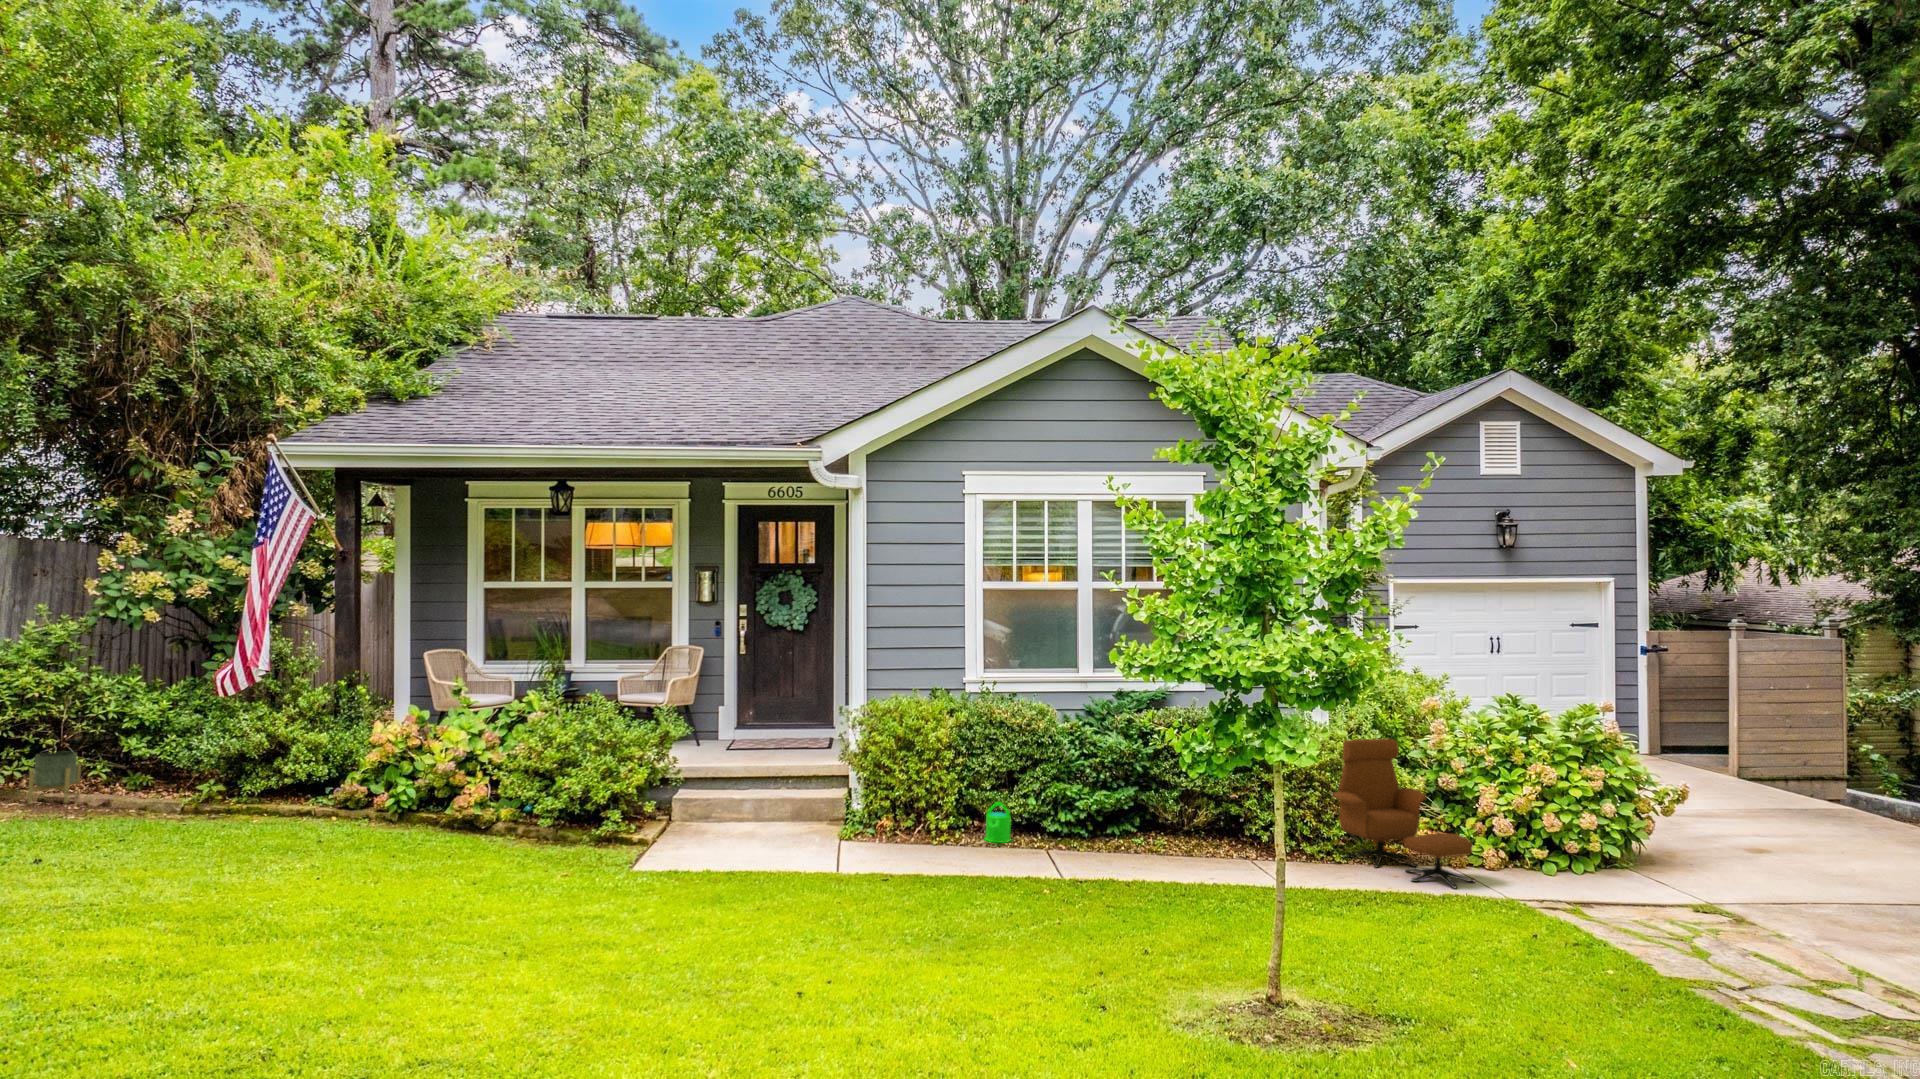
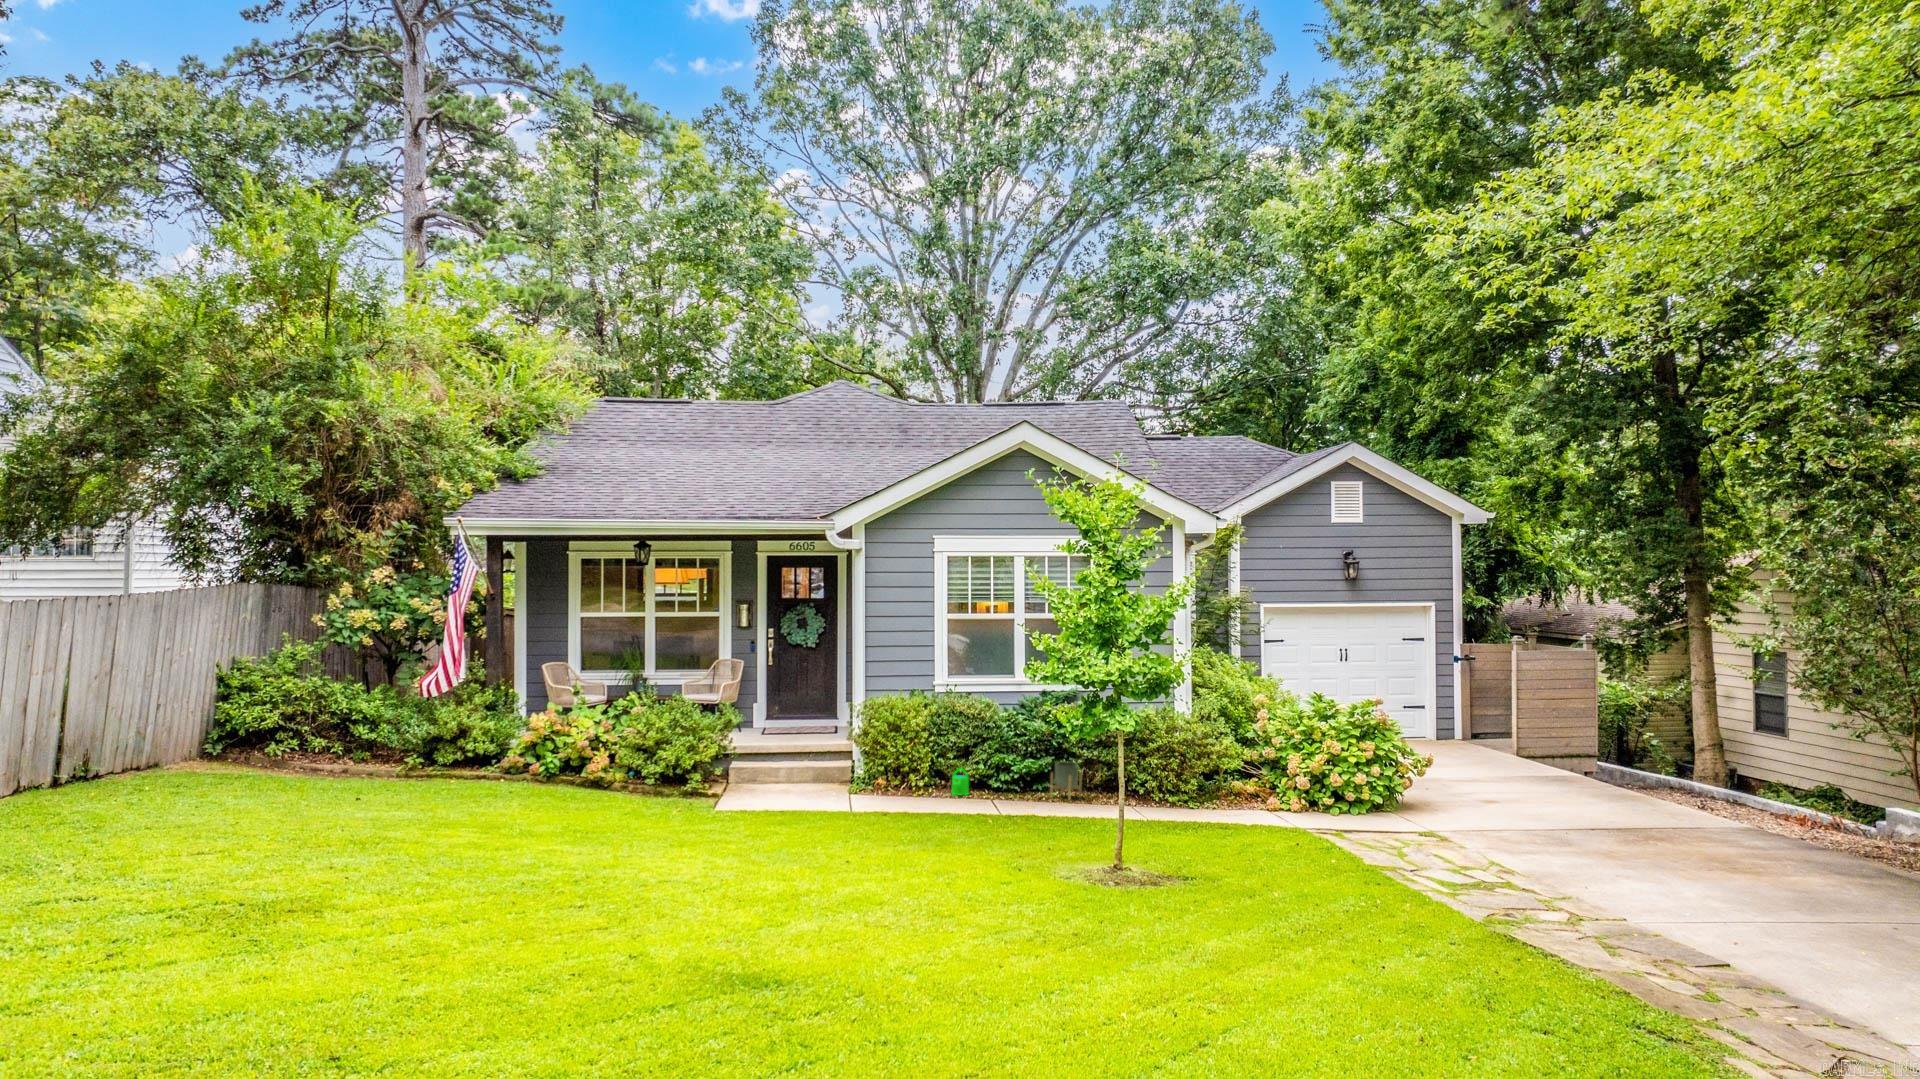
lounge chair: present [1333,738,1475,888] -> none [1187,723,1275,820]
planter: present [28,752,81,805] -> present [1050,762,1082,800]

